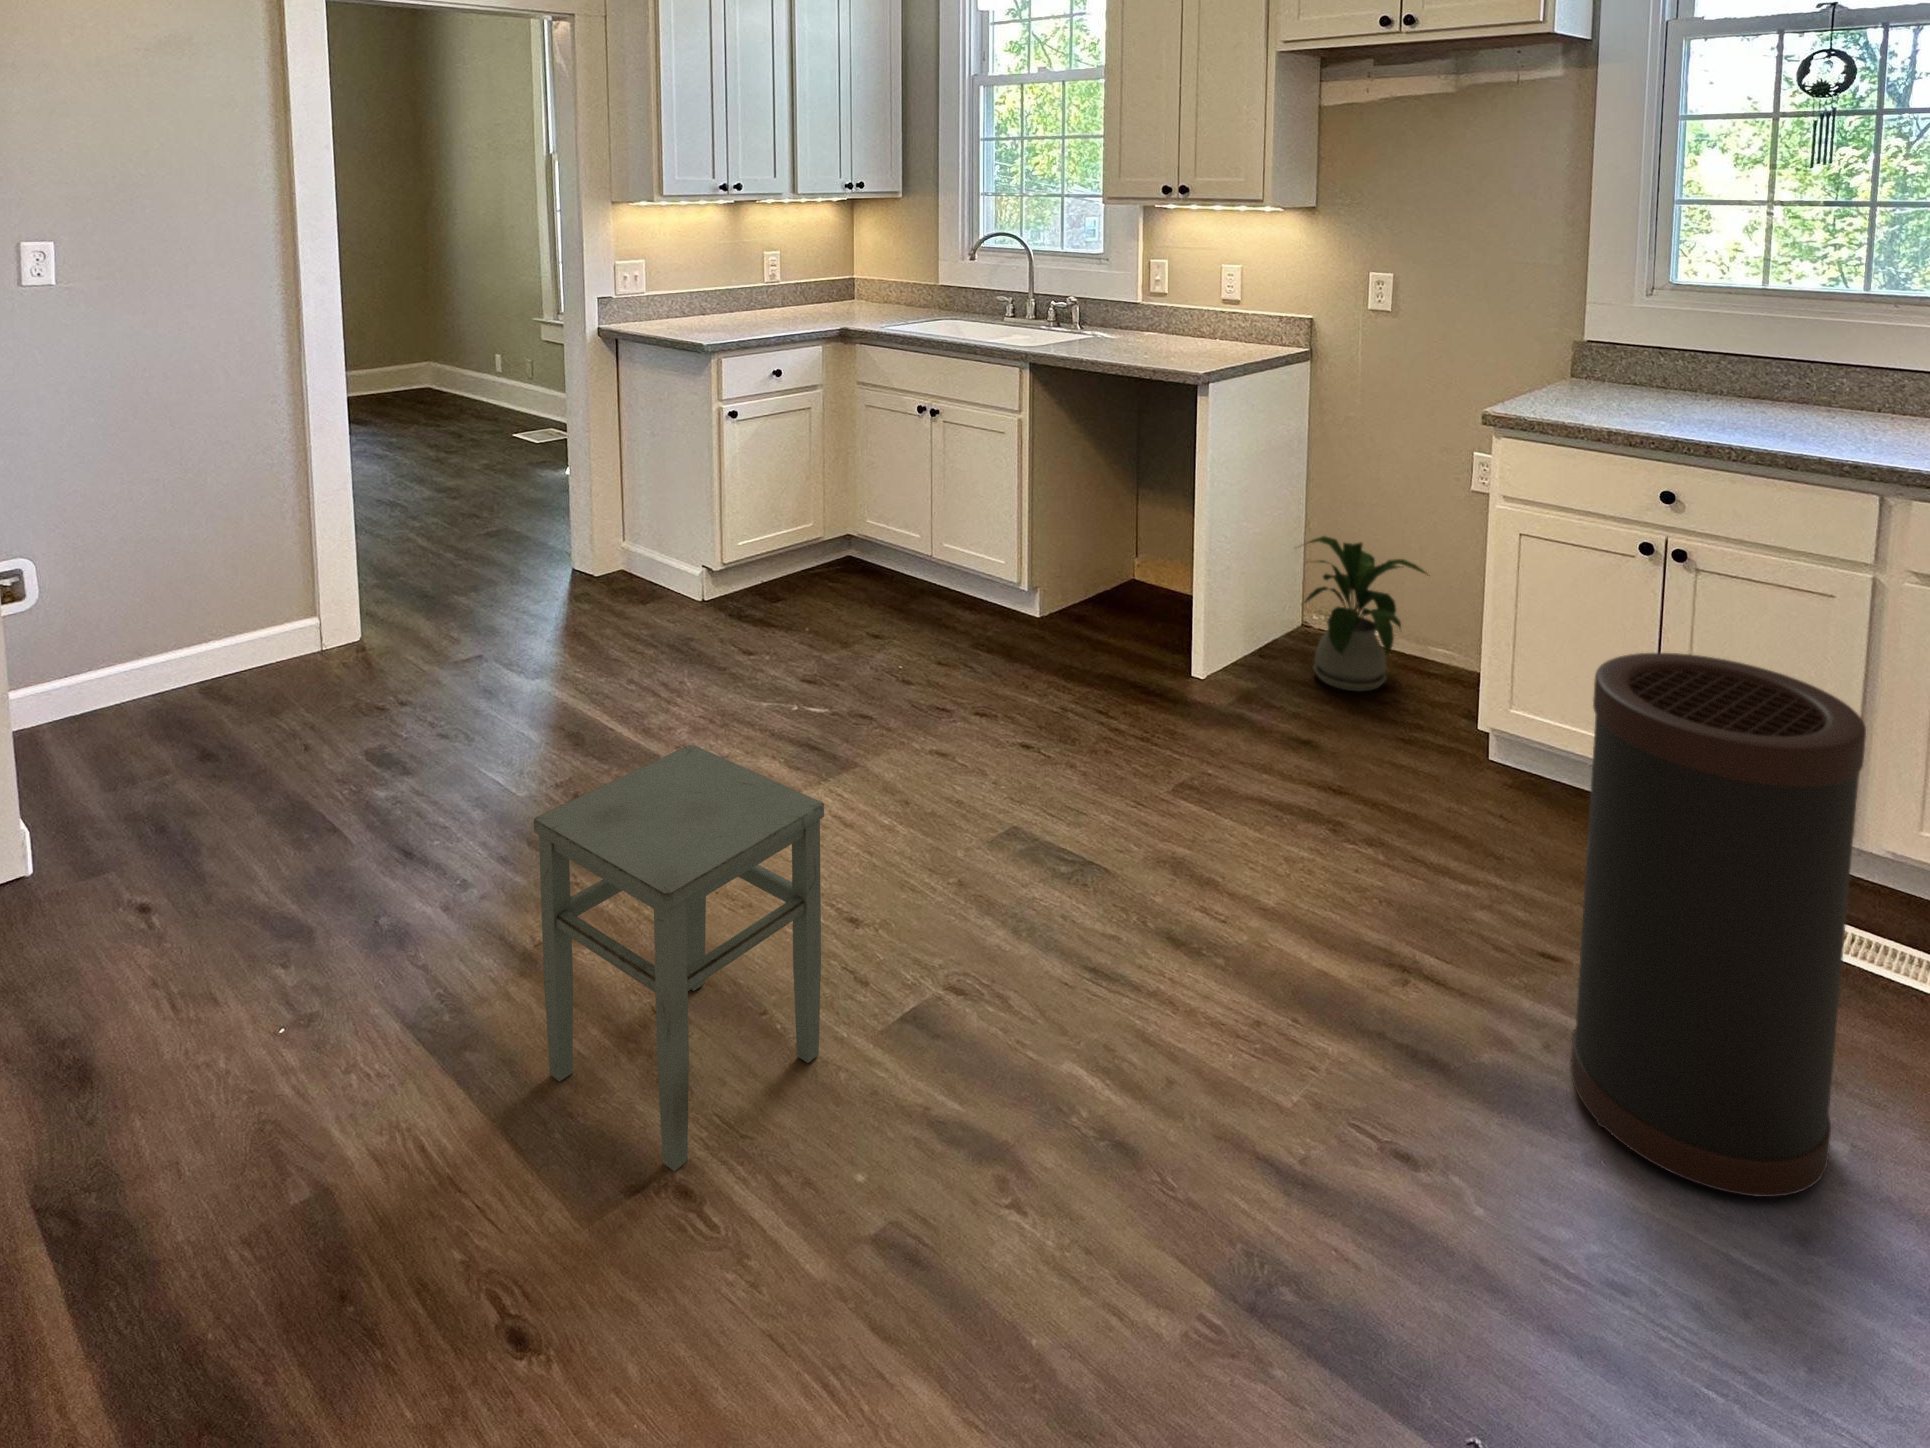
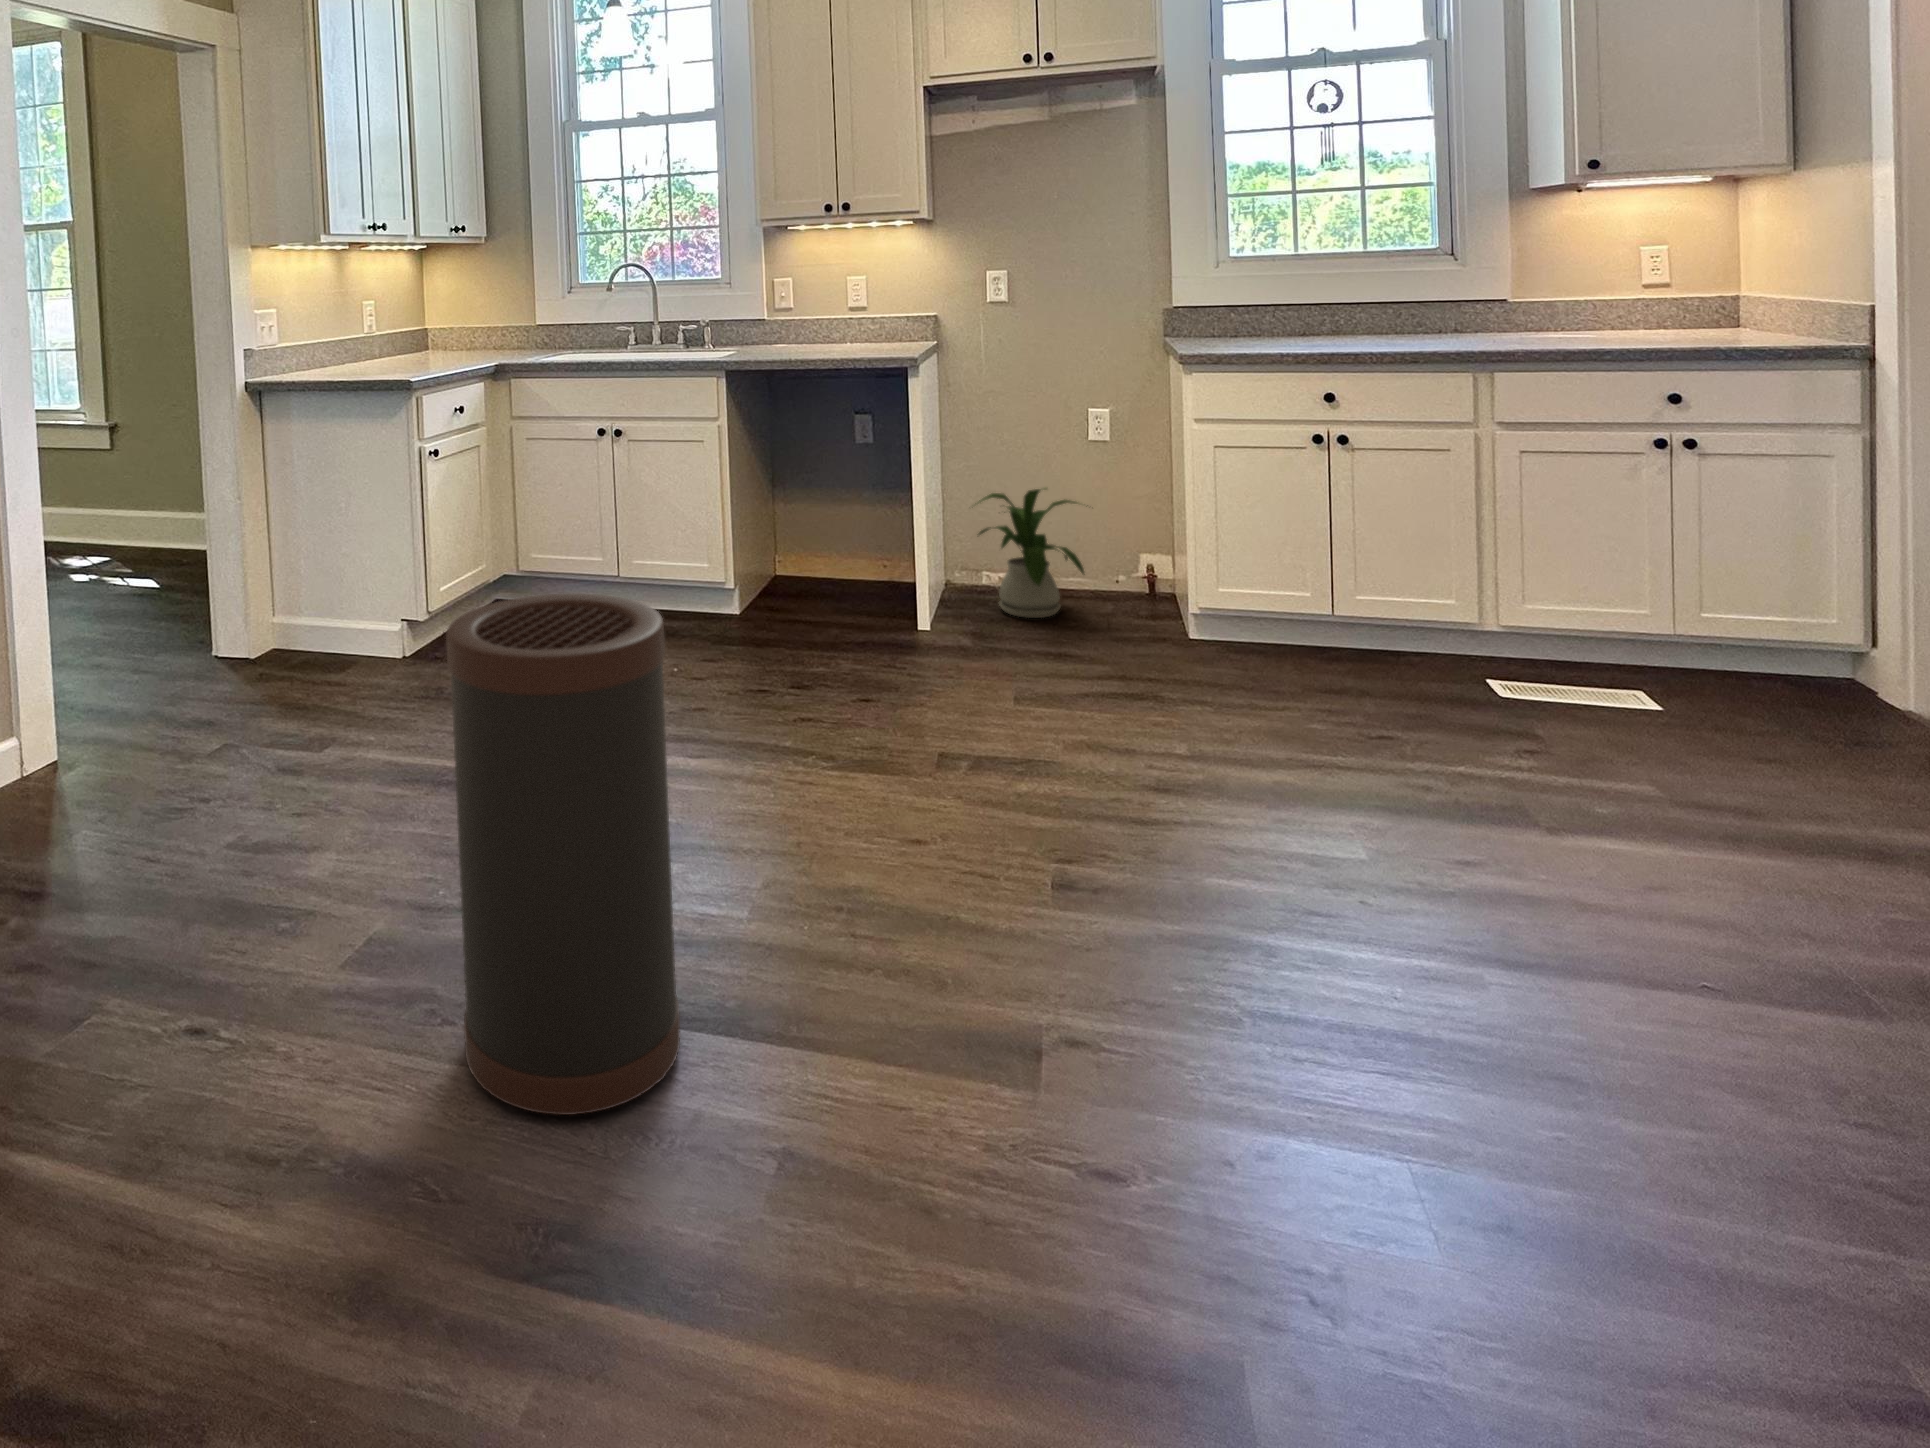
trash can: present [1570,653,1866,1197] -> present [446,594,680,1115]
stool: present [534,745,824,1171] -> none [871,682,1091,1040]

